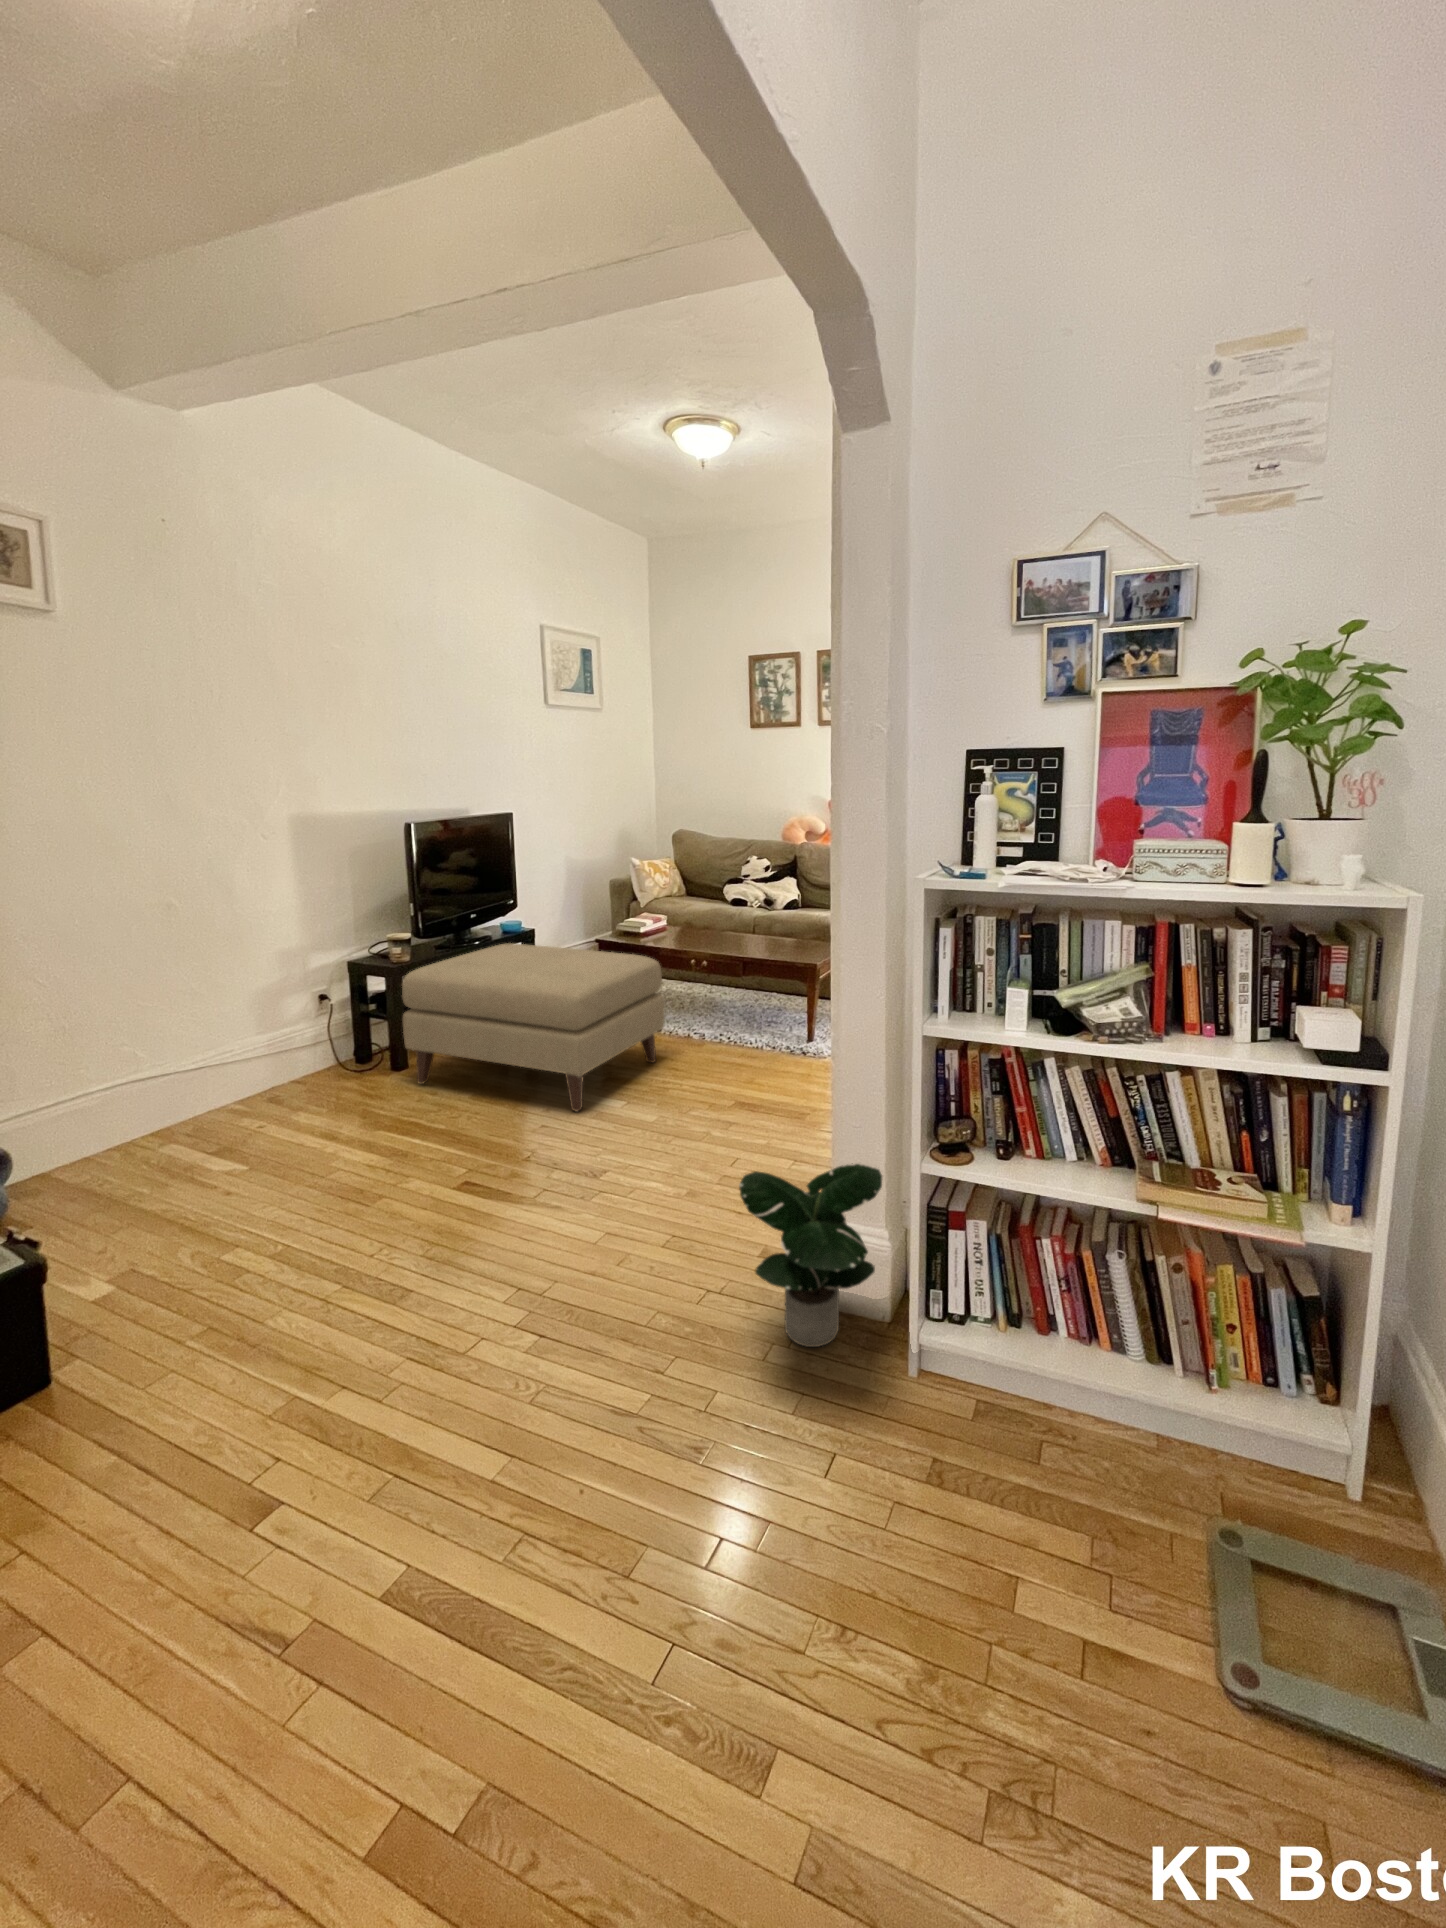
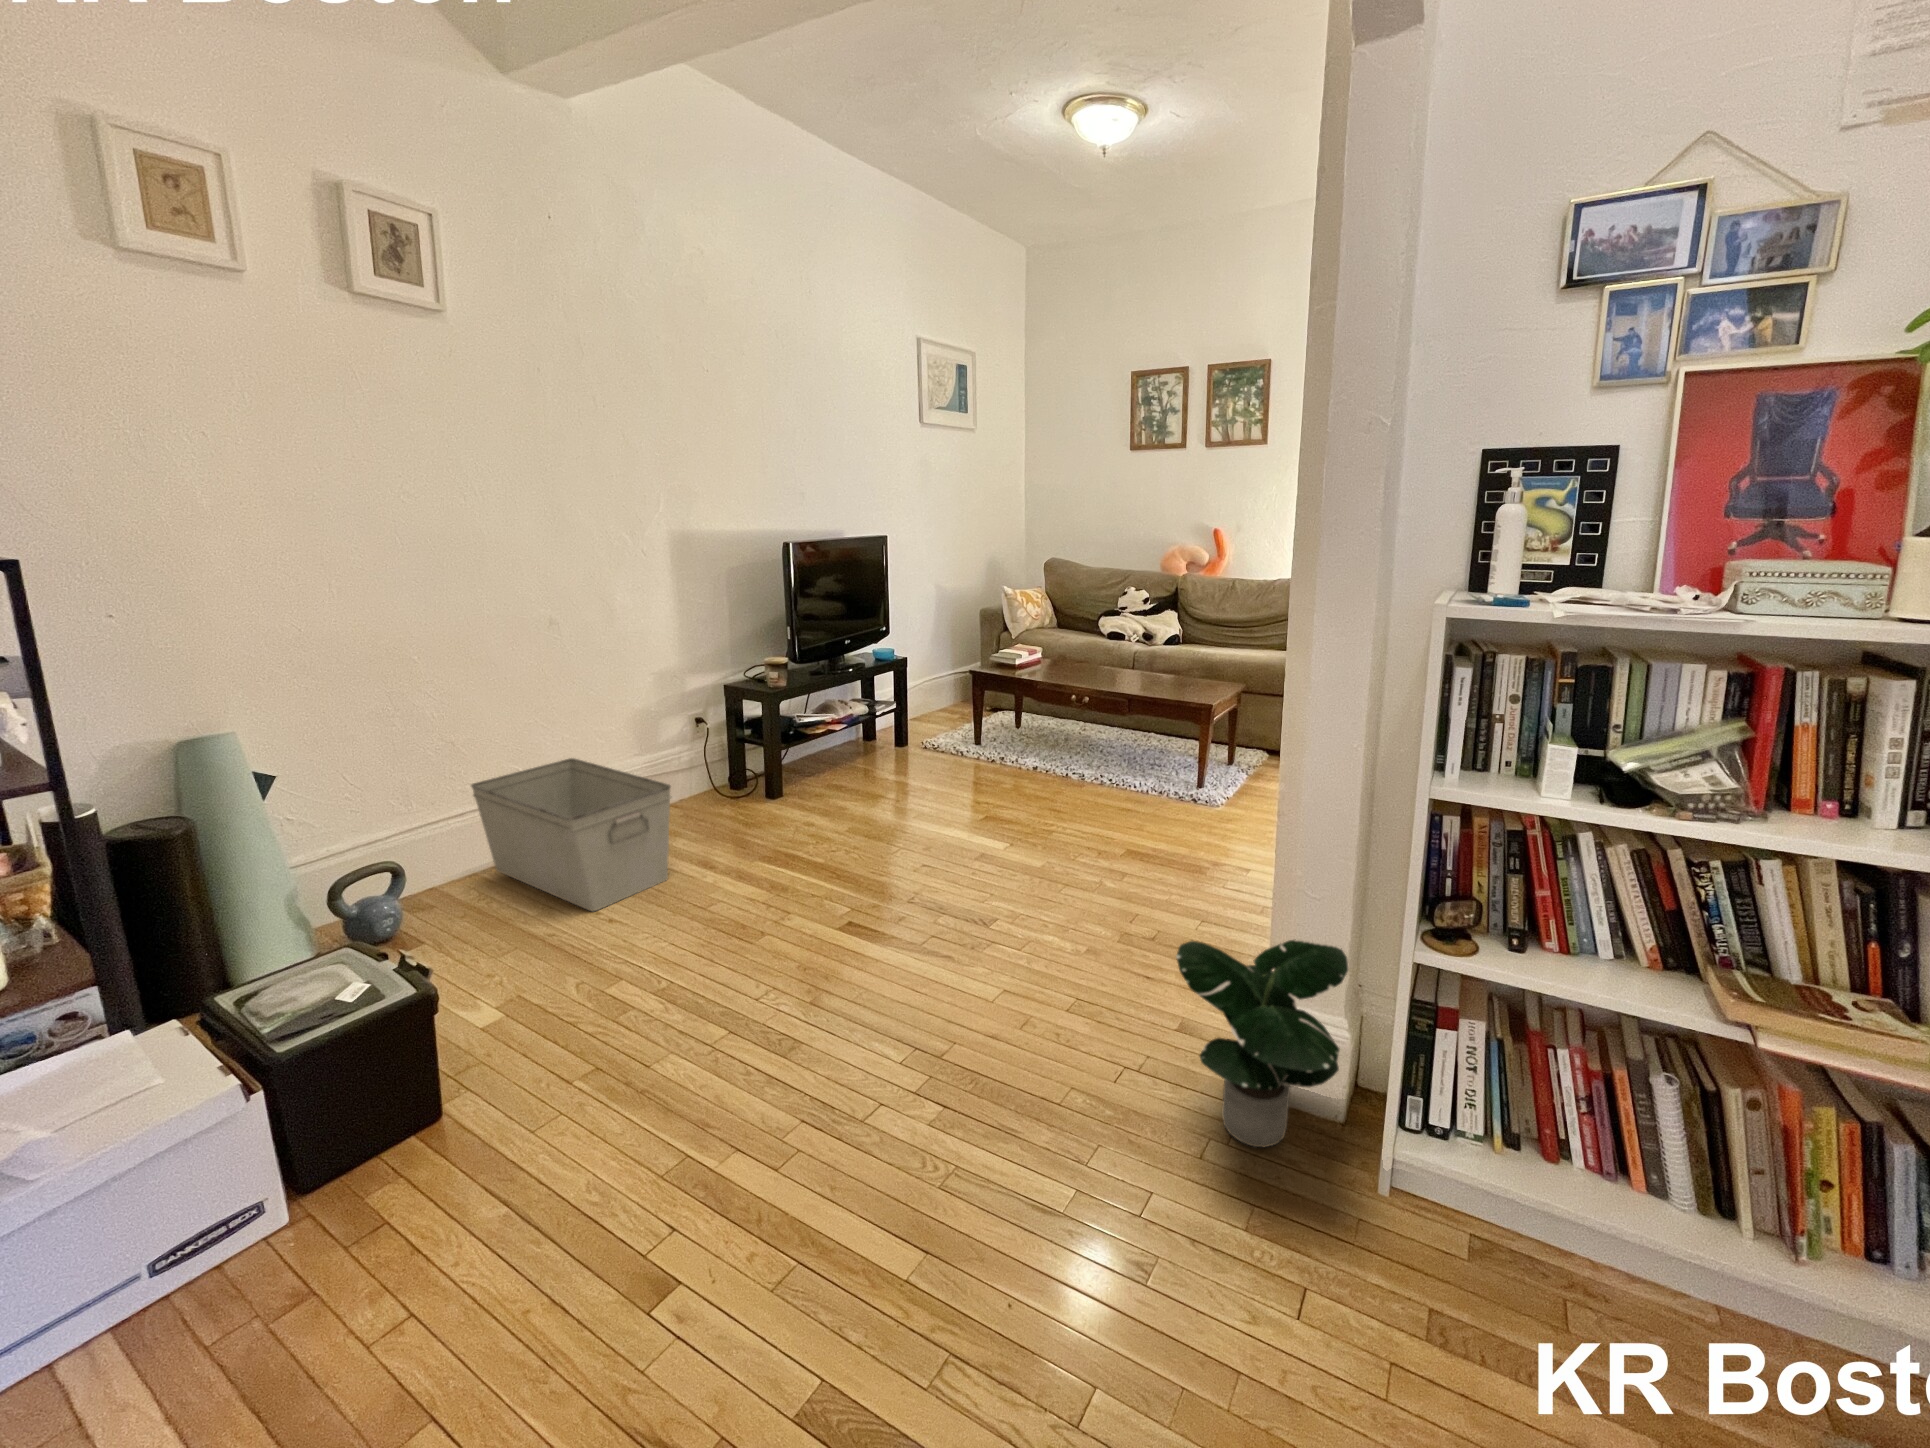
ottoman: present [402,943,664,1111] -> none [781,672,1046,851]
storage bin: none [77,1039,288,1188] -> present [471,758,671,911]

